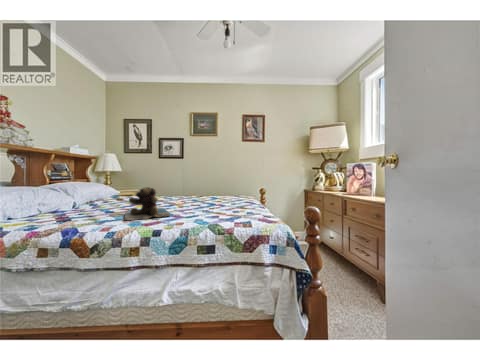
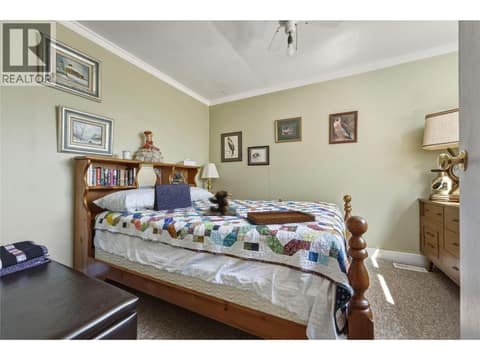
tote bag: none [26,153,94,221] -> present [153,165,192,211]
tray: none [187,194,259,224] -> present [247,199,315,225]

